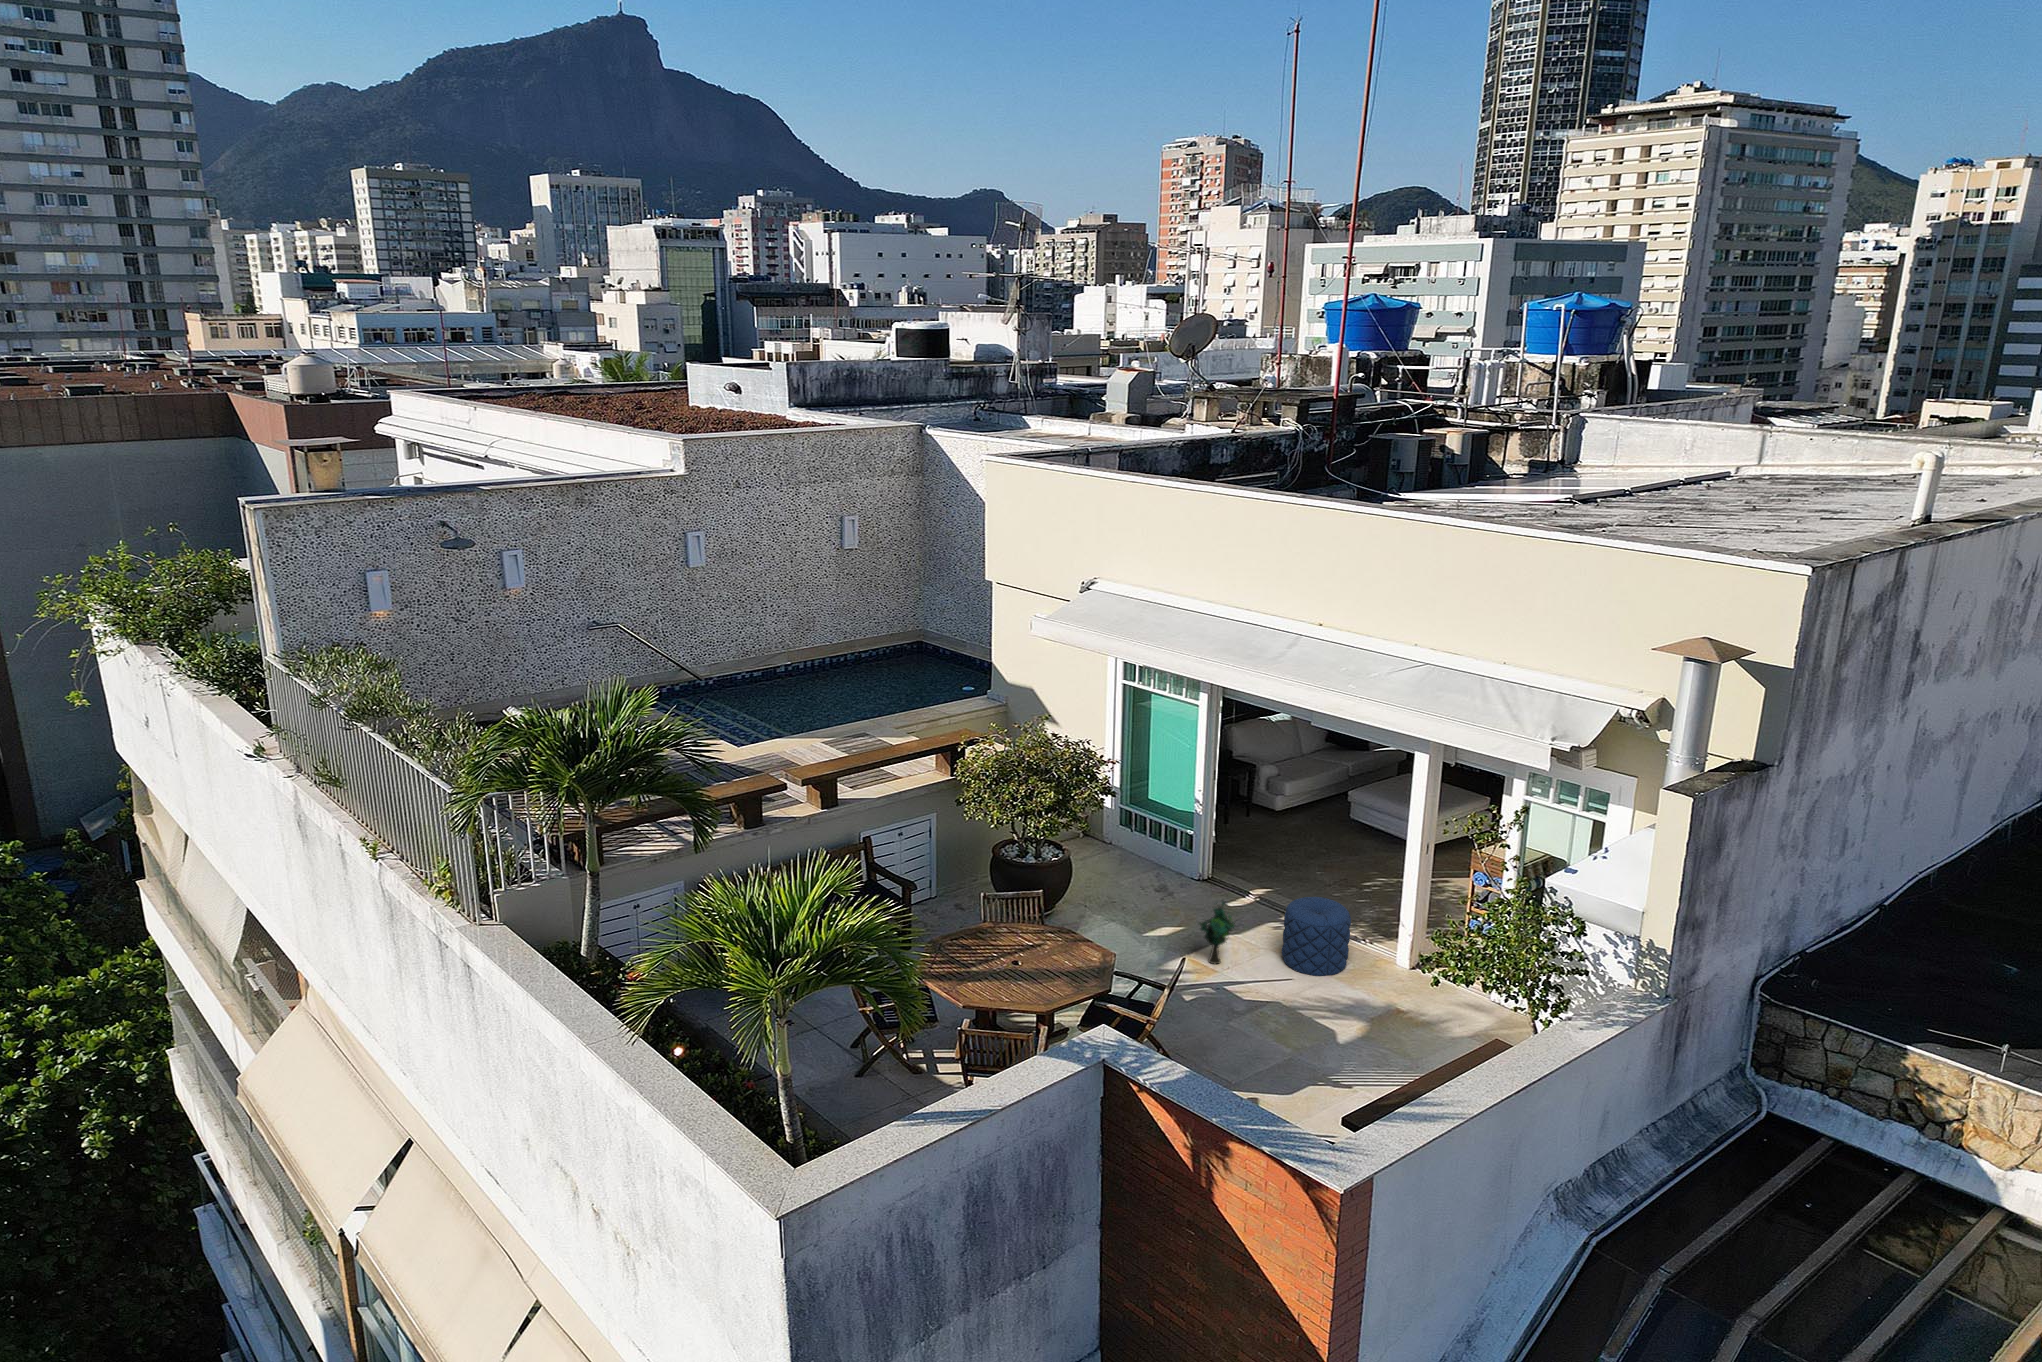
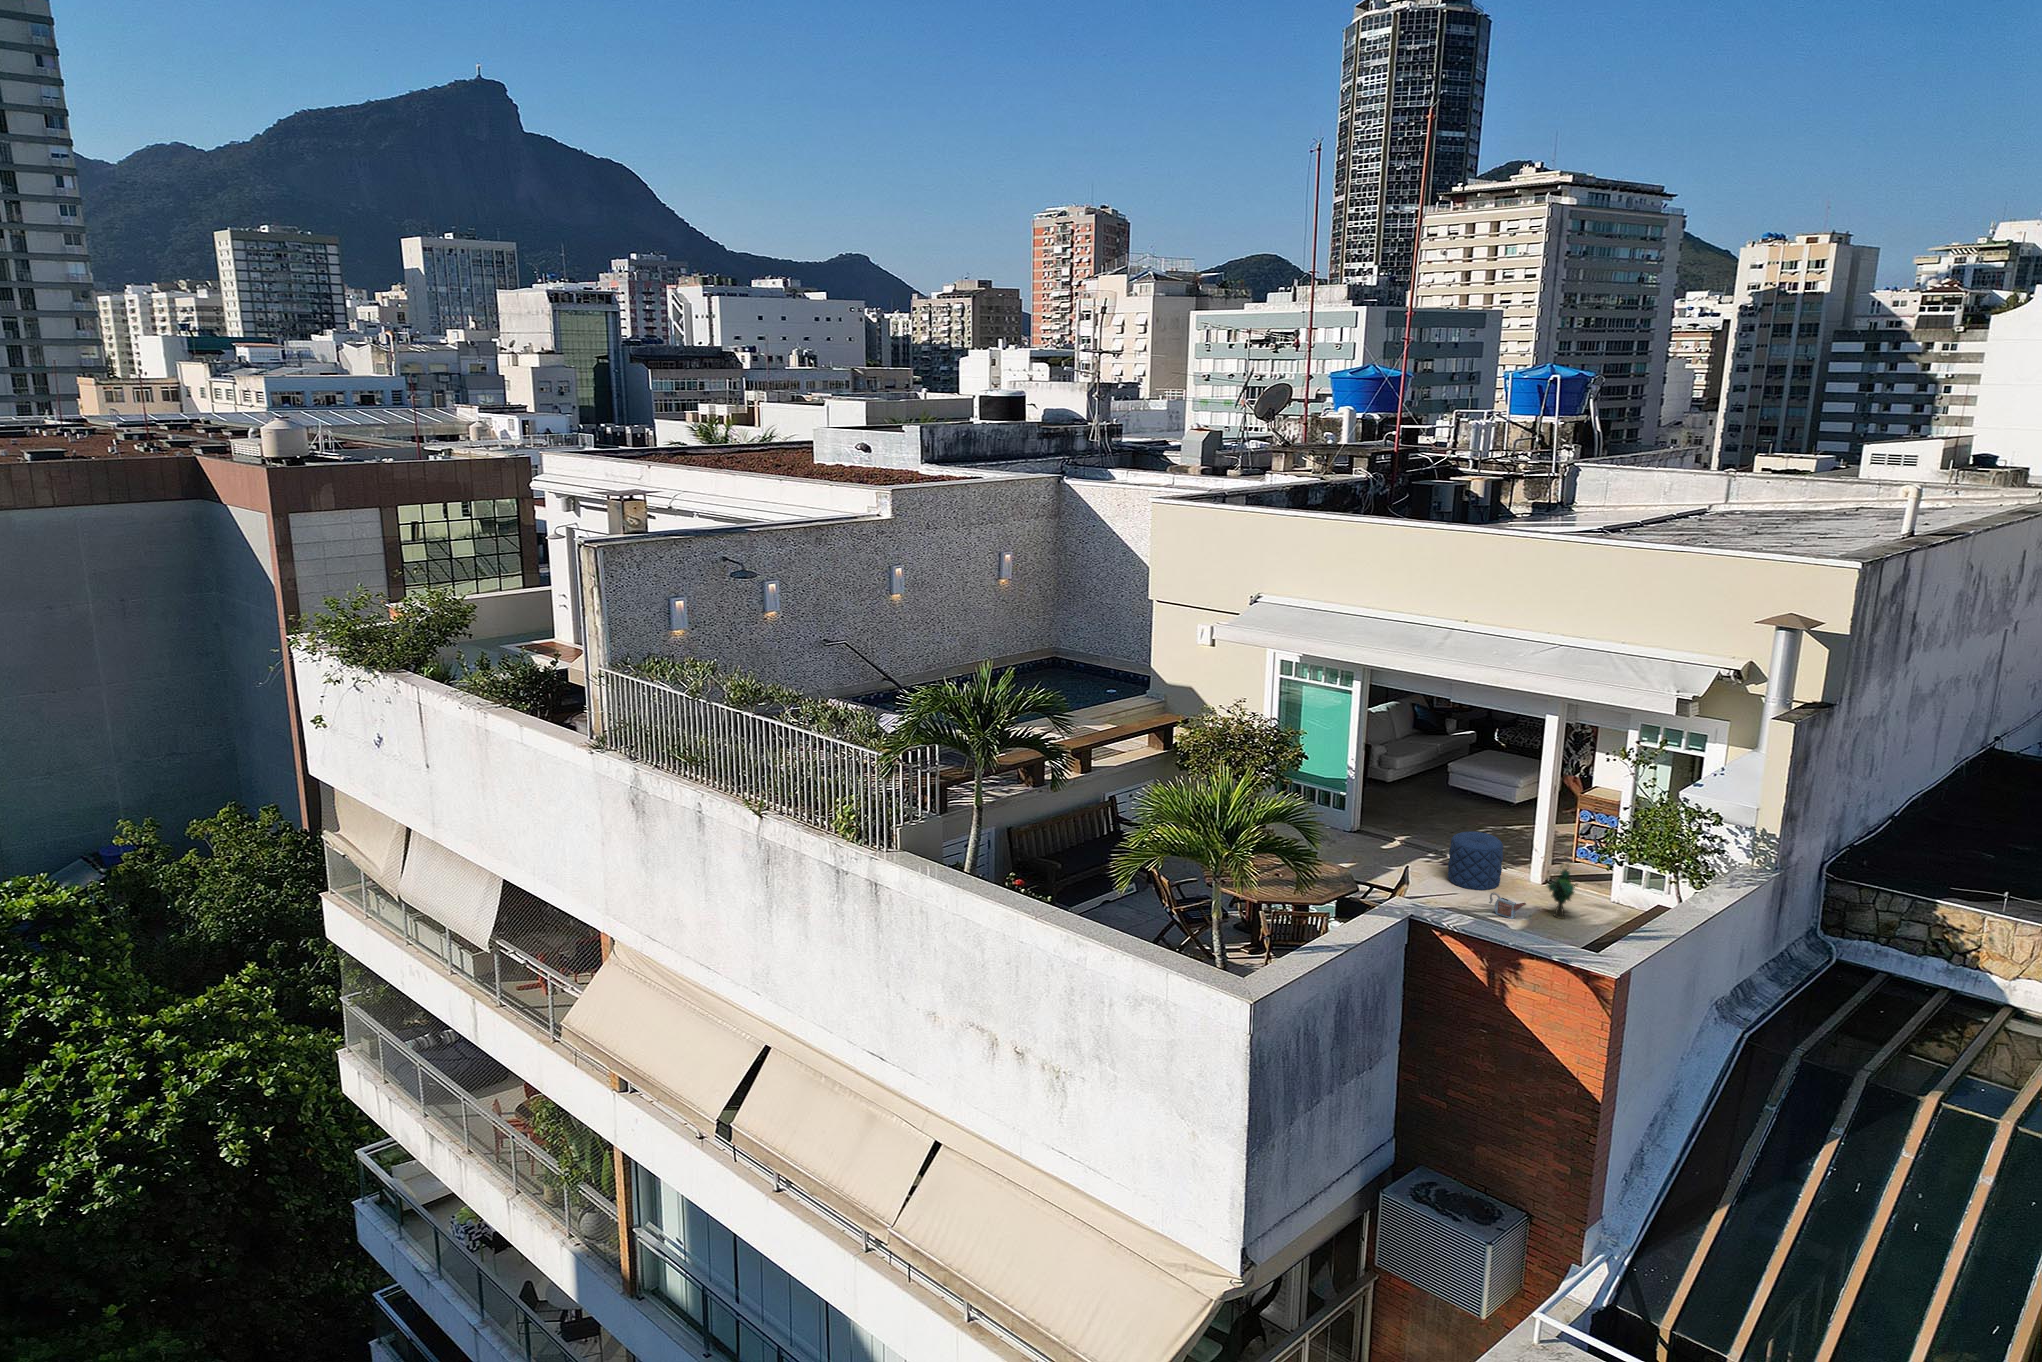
decorative plant: present [1199,901,1235,964] -> present [1547,865,1578,918]
watering can: none [1311,987,1354,1025] -> present [1489,892,1526,919]

